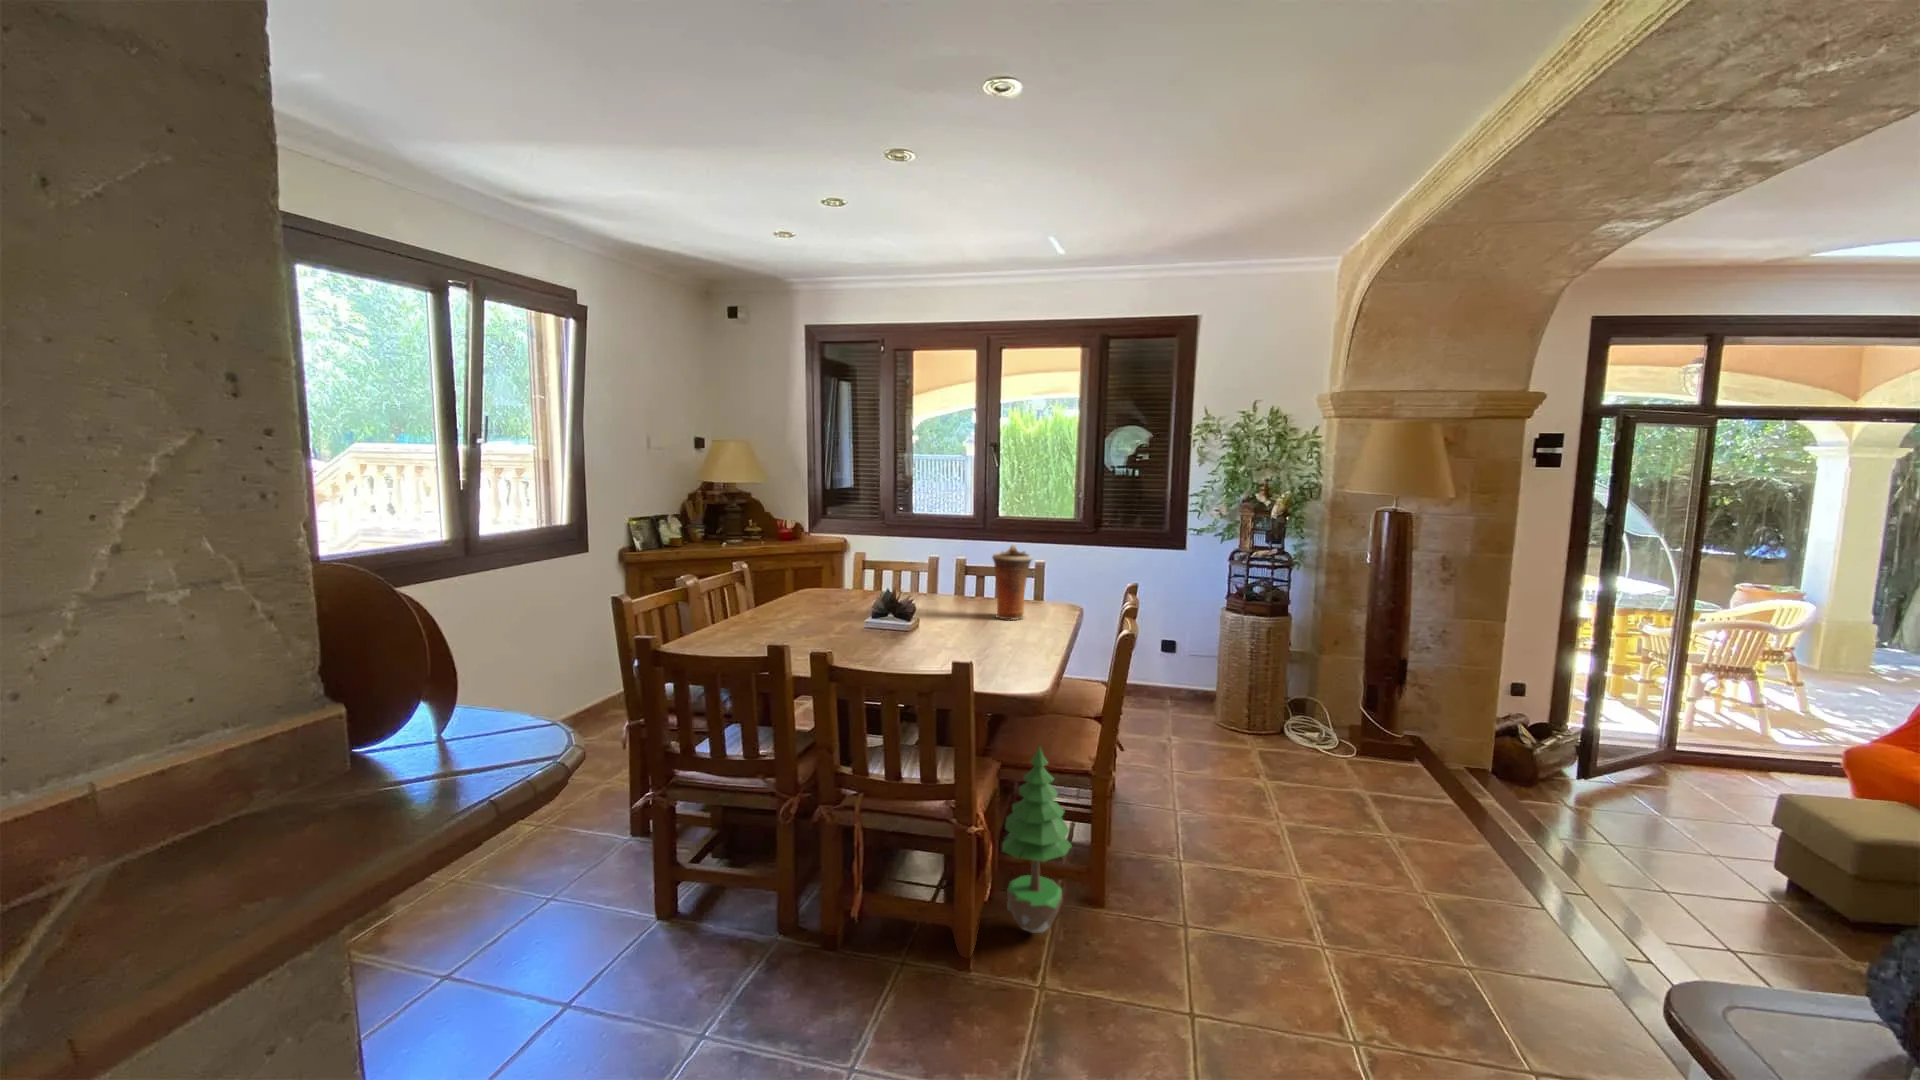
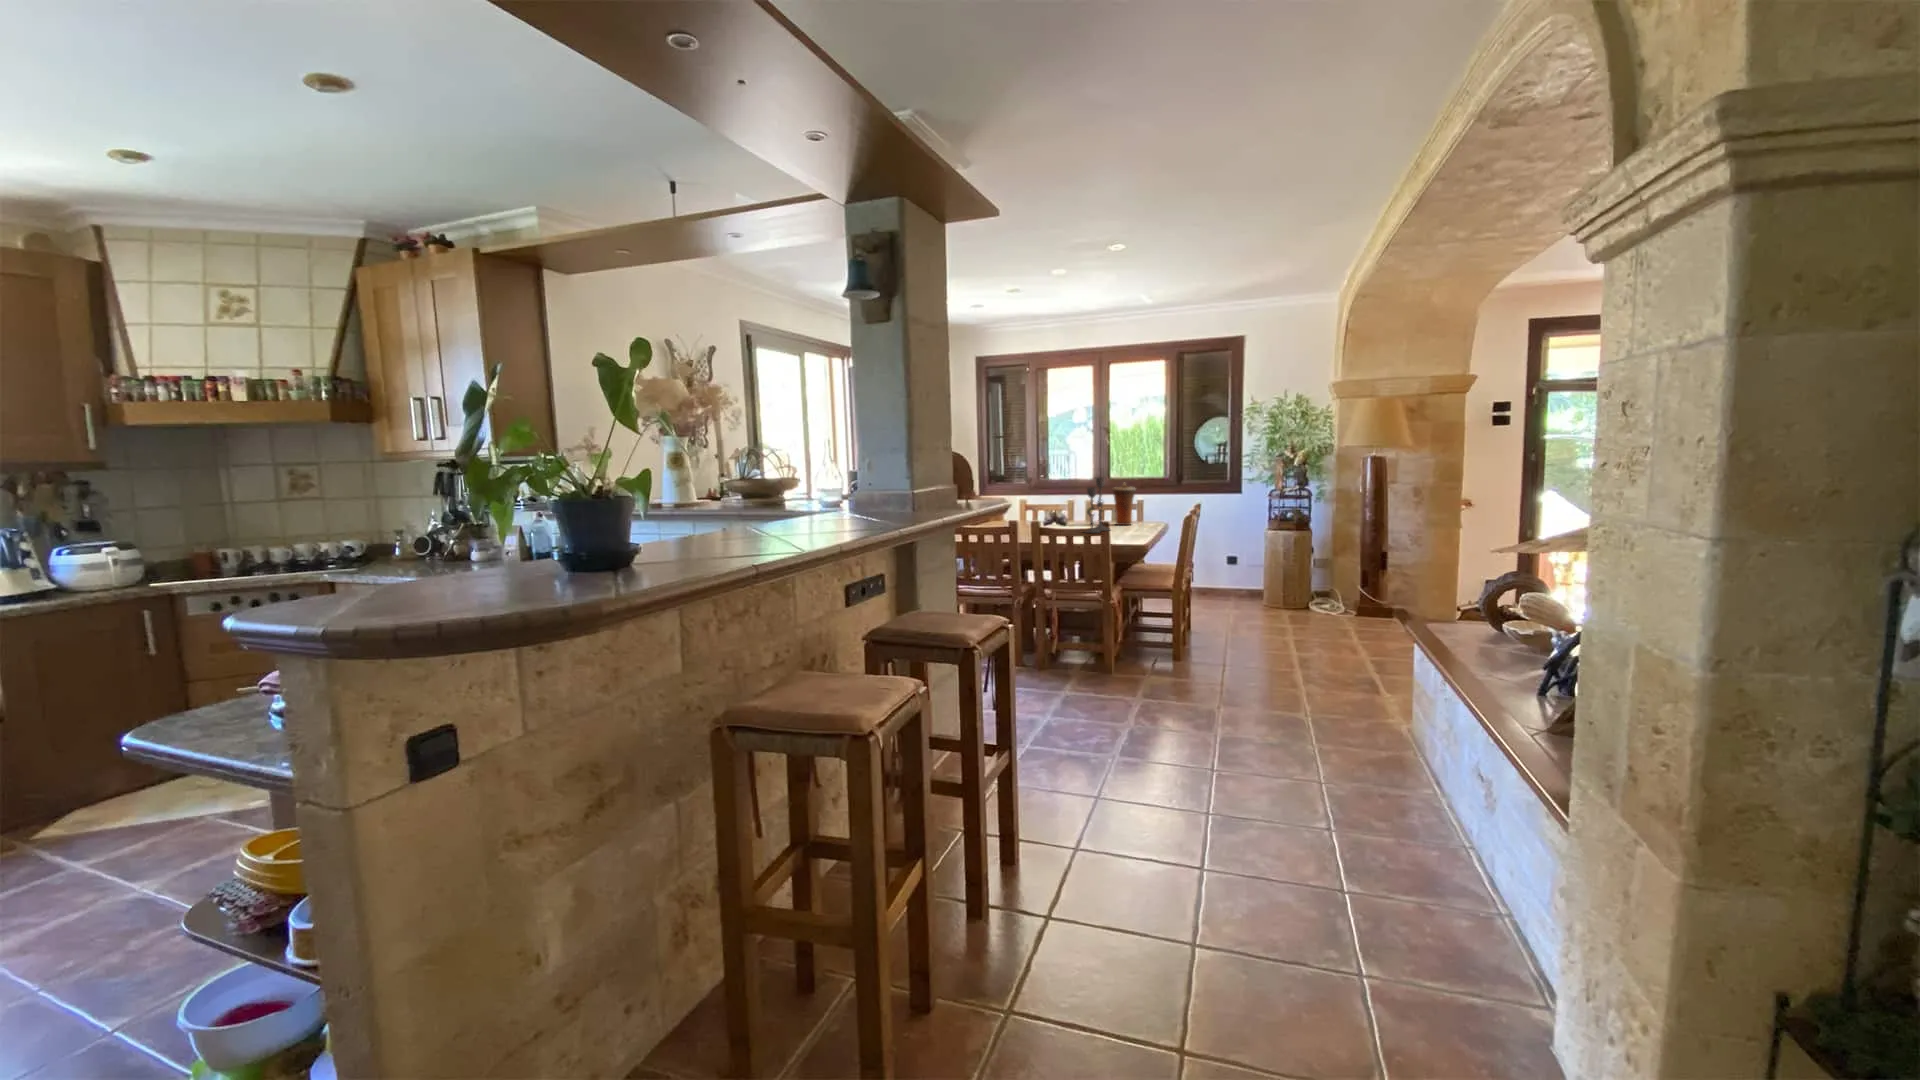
candlestick: none [934,541,986,647] -> present [1085,477,1109,533]
potted tree: present [1002,747,1071,933] -> none [1125,571,1161,670]

